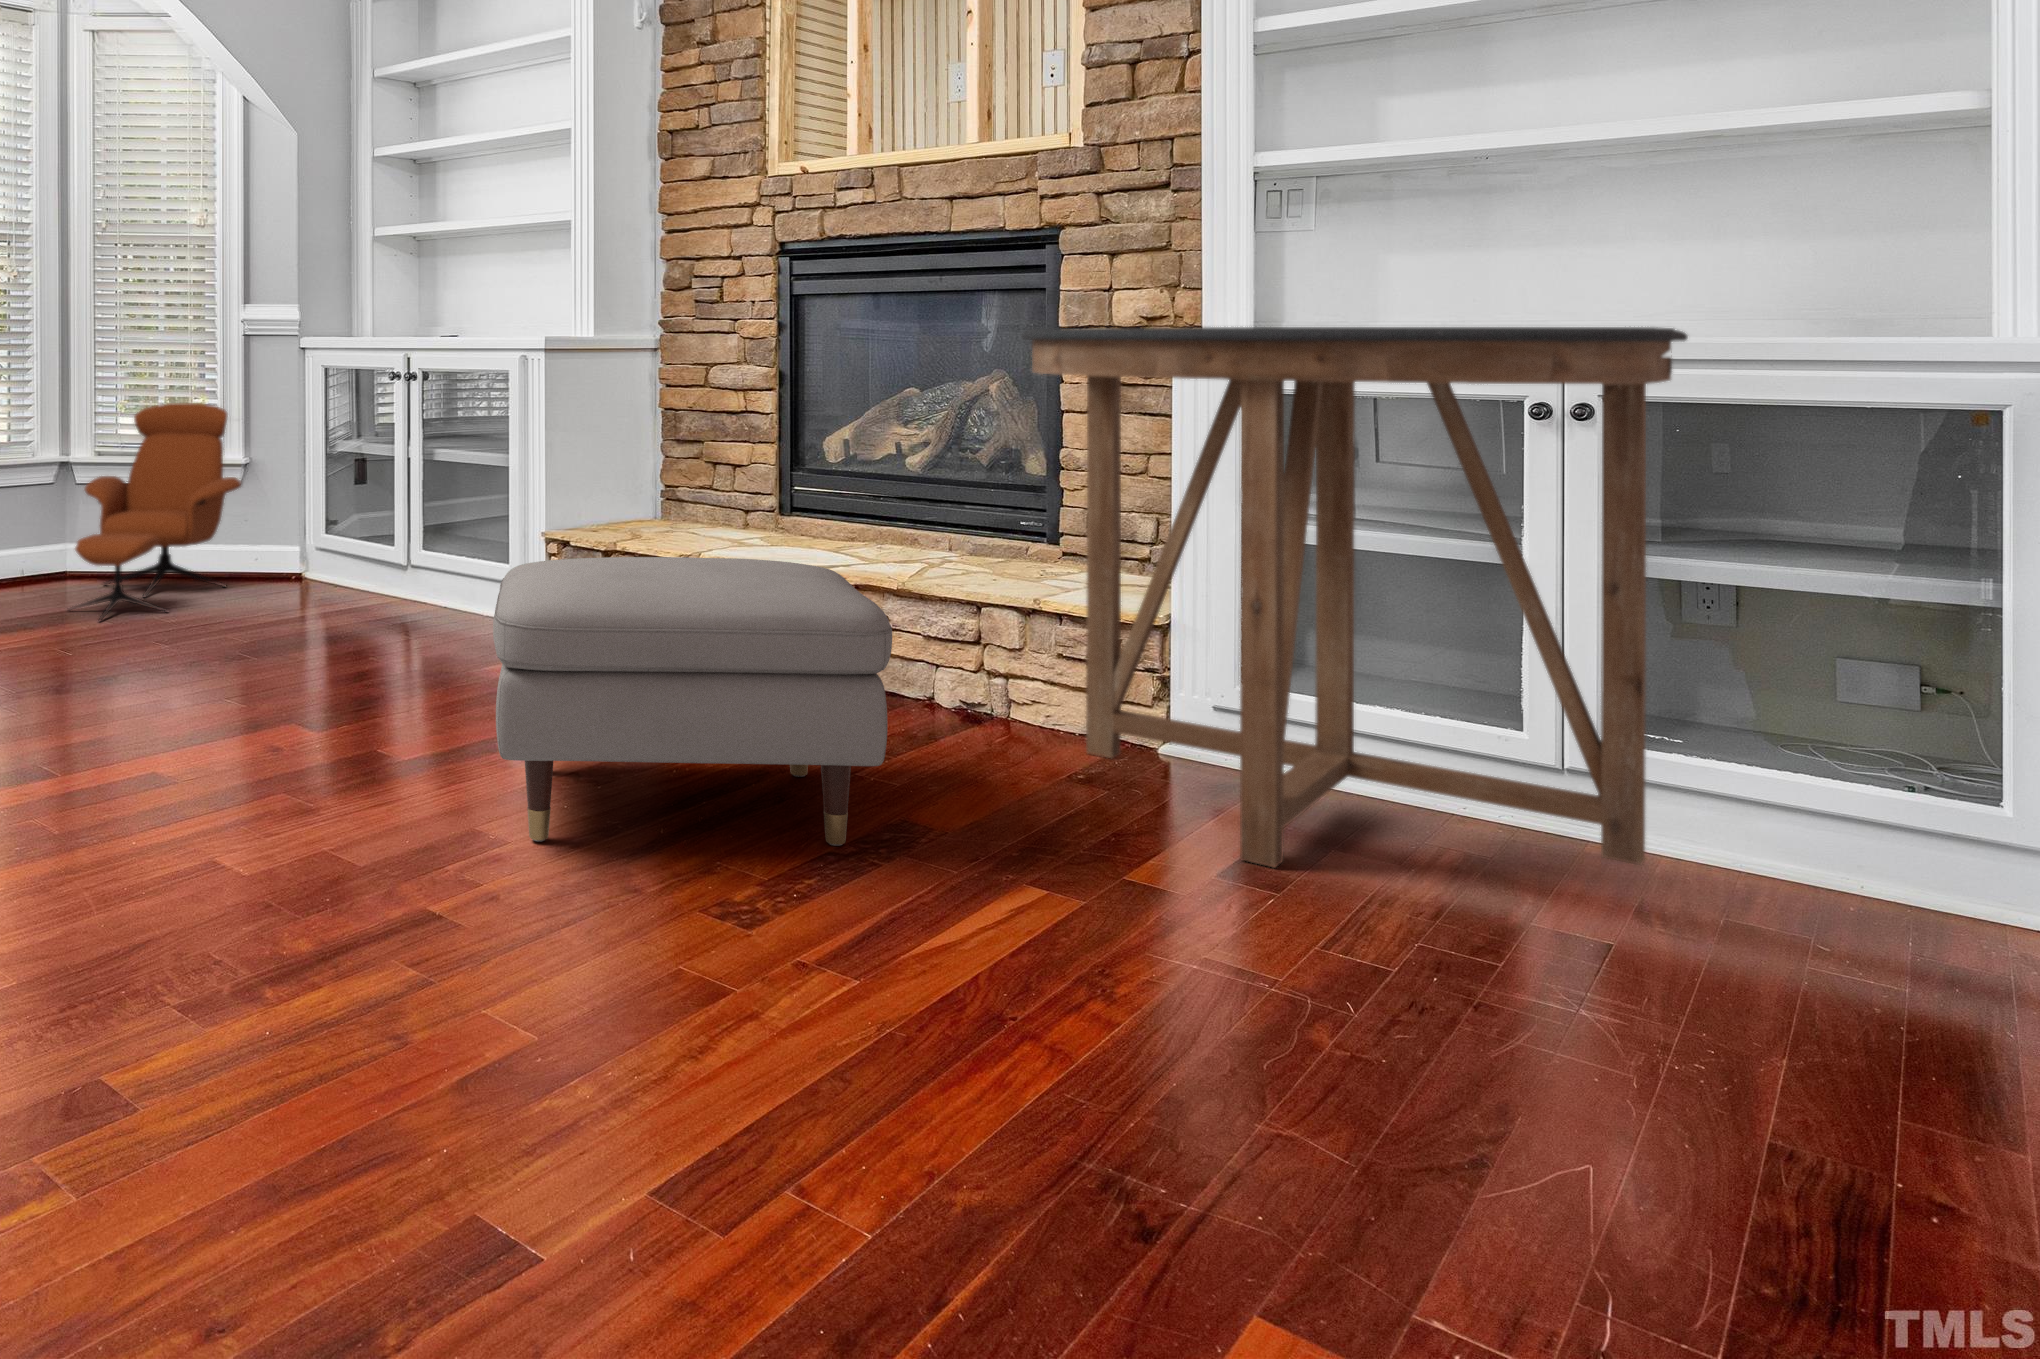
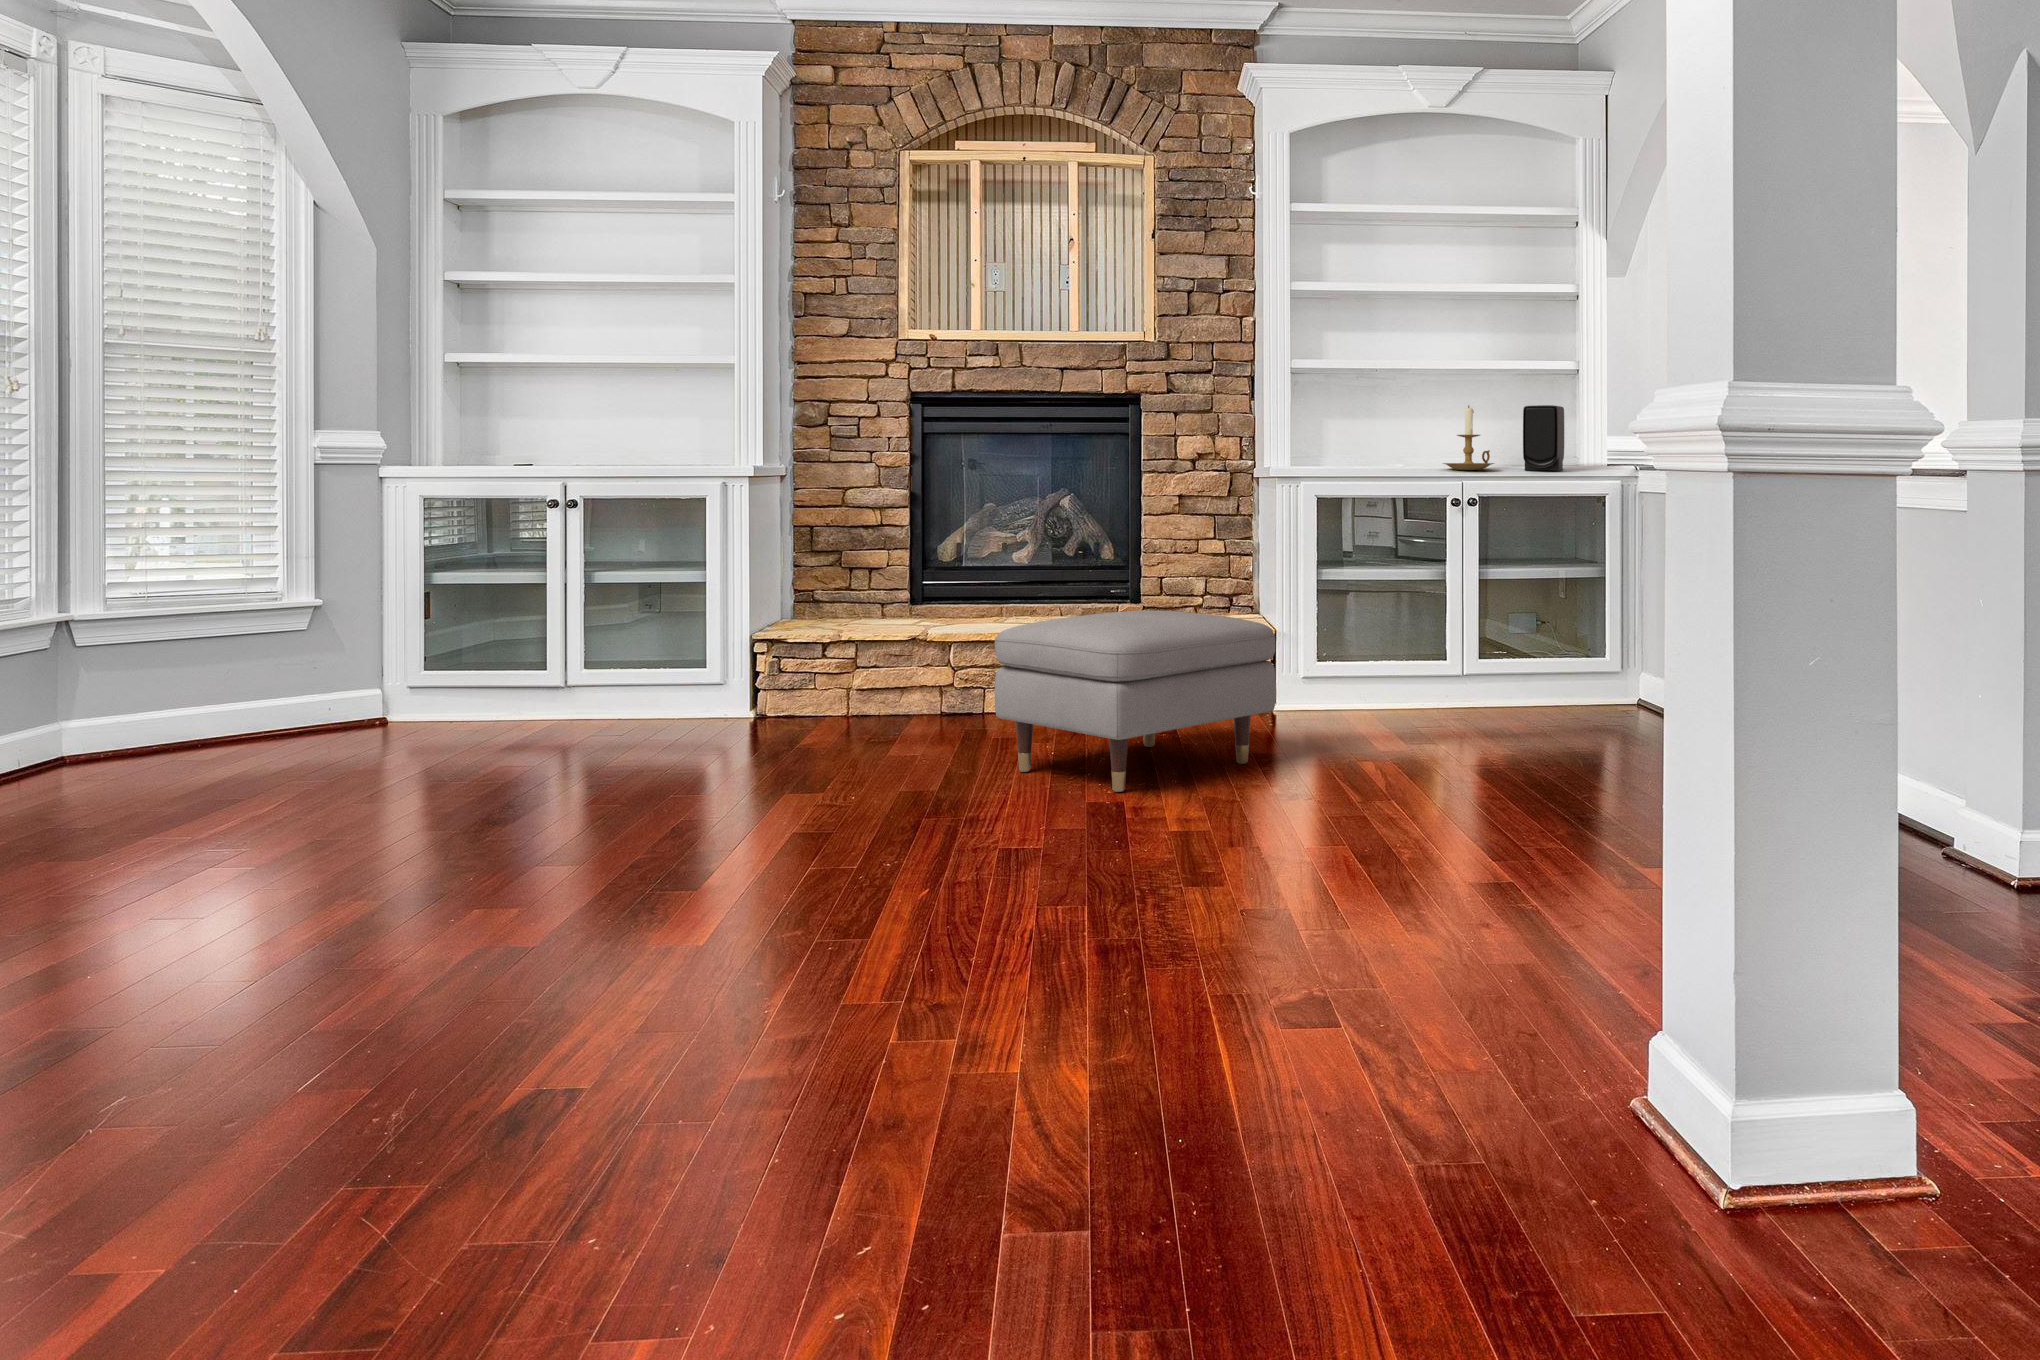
speaker: none [1737,199,1877,349] -> present [1523,405,1564,470]
candle holder: none [1522,211,1669,346] -> present [1443,406,1494,470]
console table: present [1021,327,1688,867] -> none [1224,461,1527,734]
lounge chair: present [69,403,241,620] -> none [156,542,364,775]

